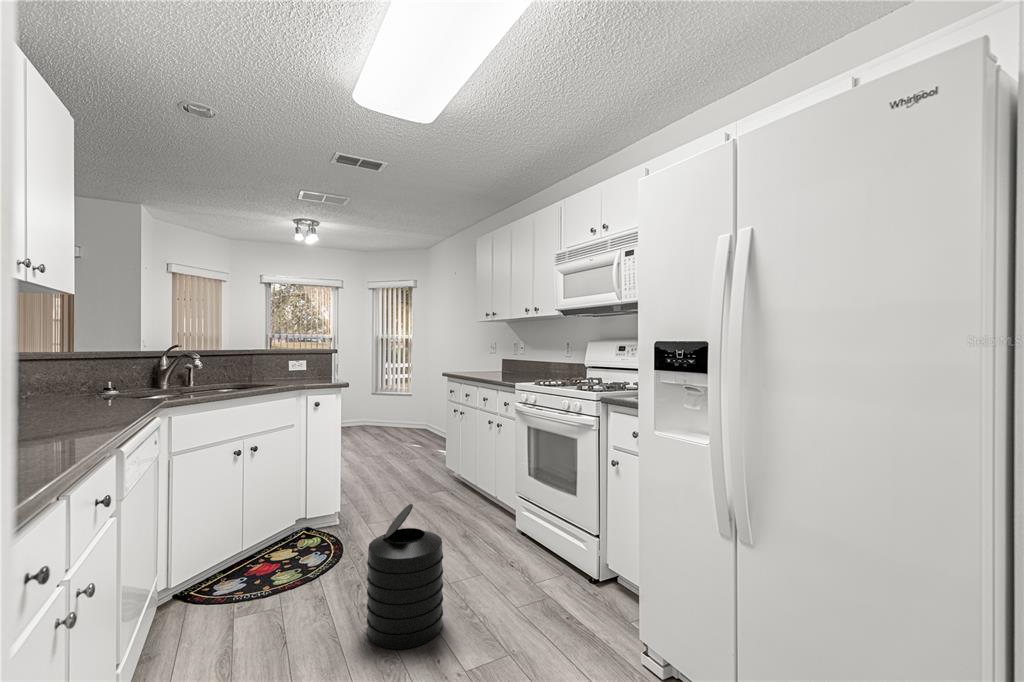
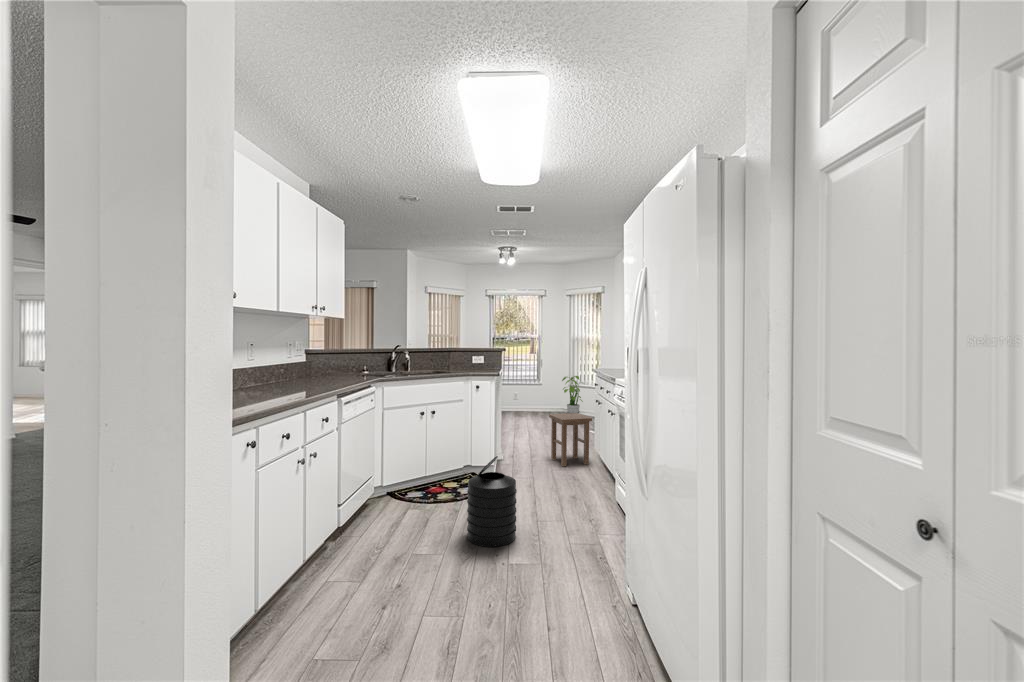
potted plant: none [364,384,395,430] -> present [562,376,583,413]
stool: none [396,429,453,499] -> present [549,413,592,466]

